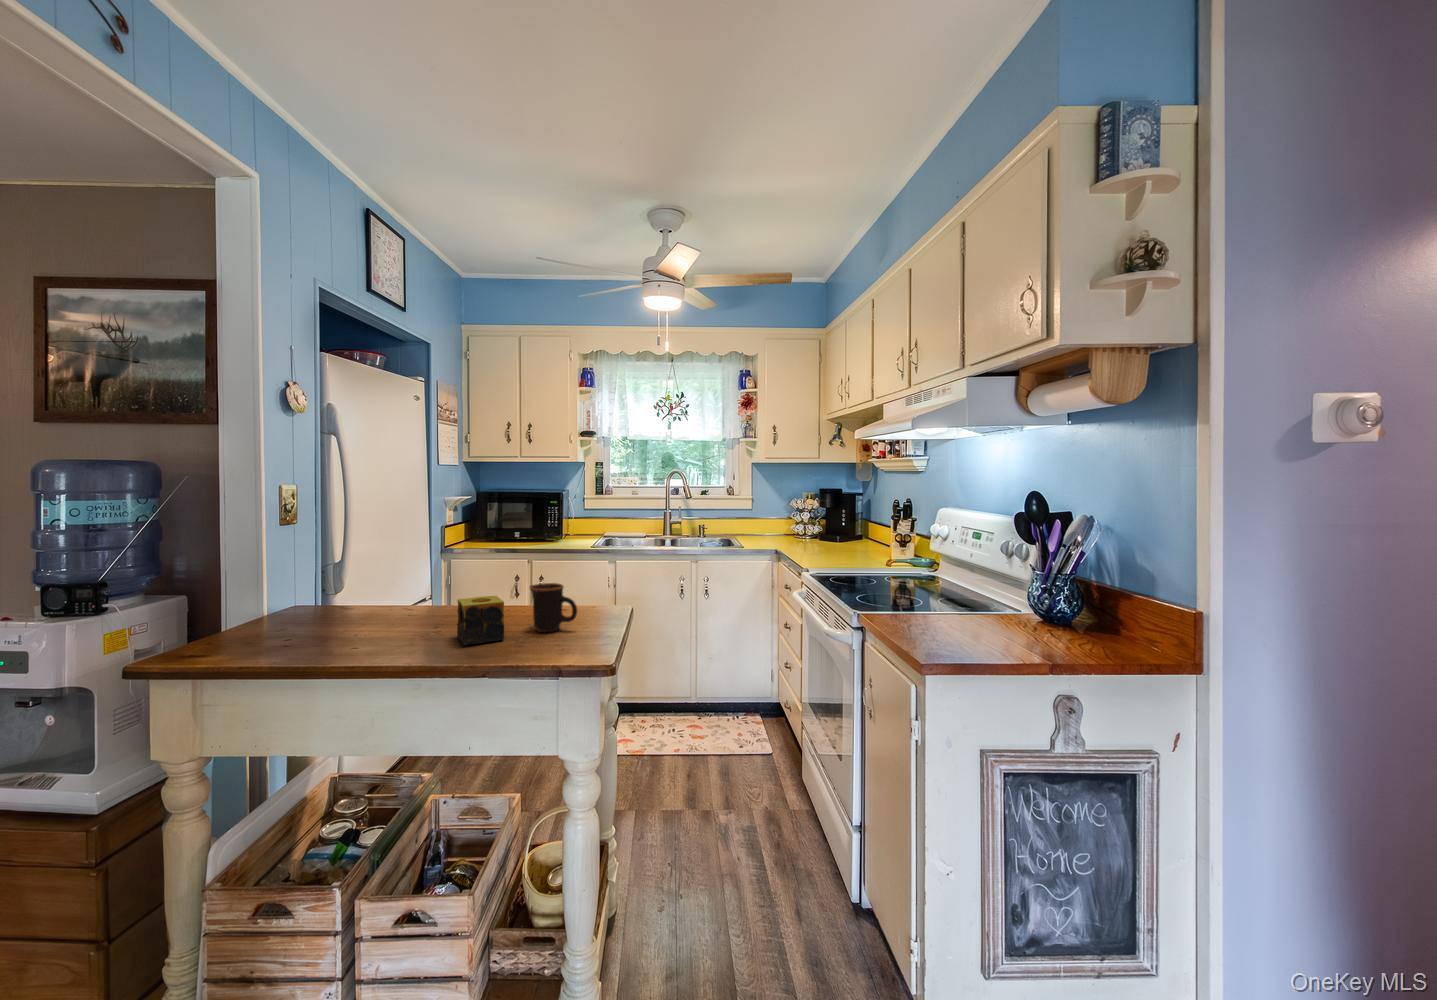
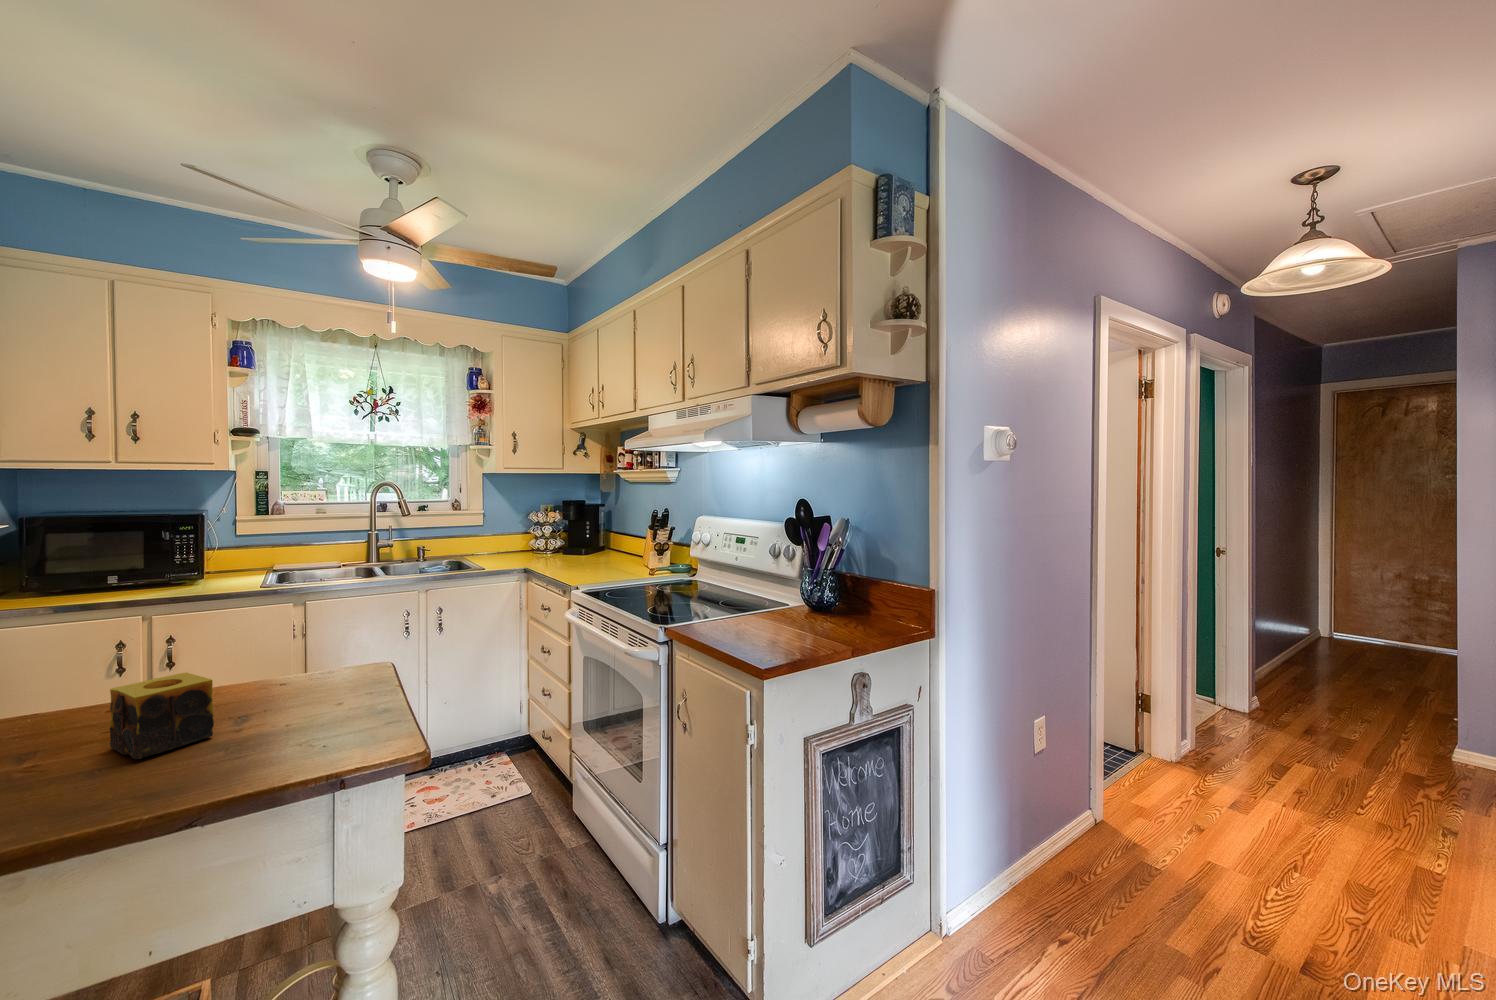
mug: present [530,583,577,632] -> none [249,641,335,714]

